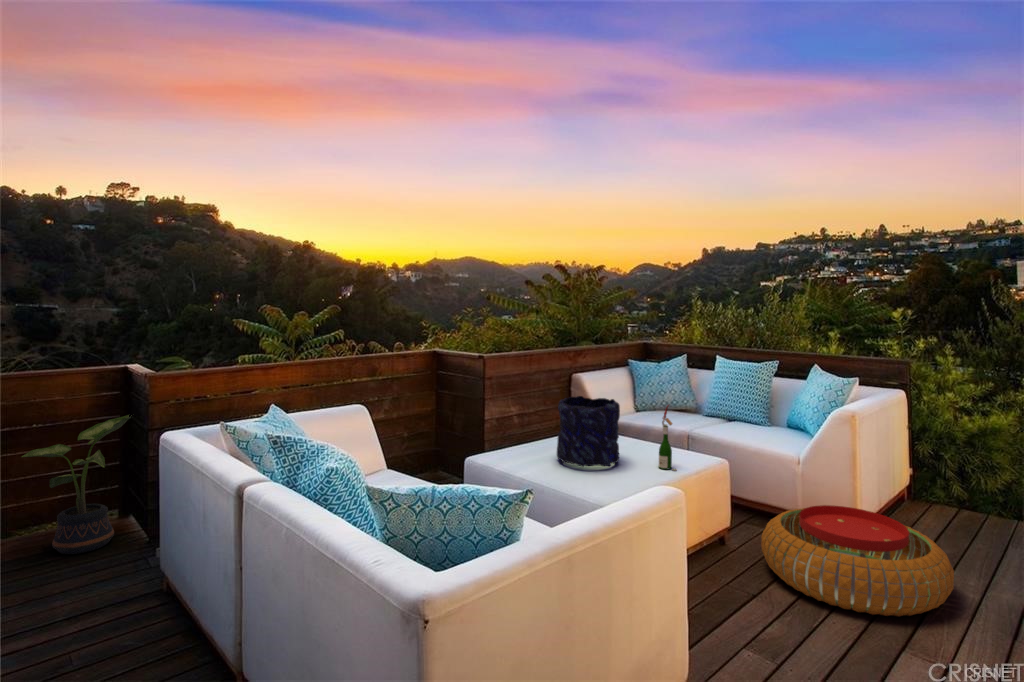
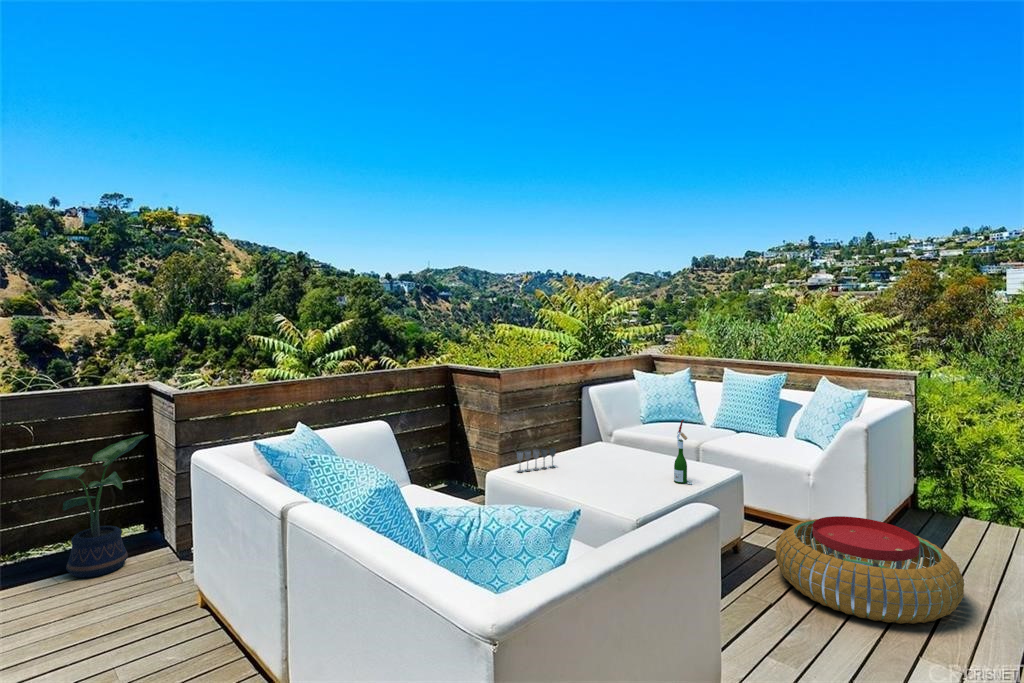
vase: present [557,396,620,467] -> none [573,411,635,483]
wine glass: none [500,432,541,456] -> present [517,448,556,472]

